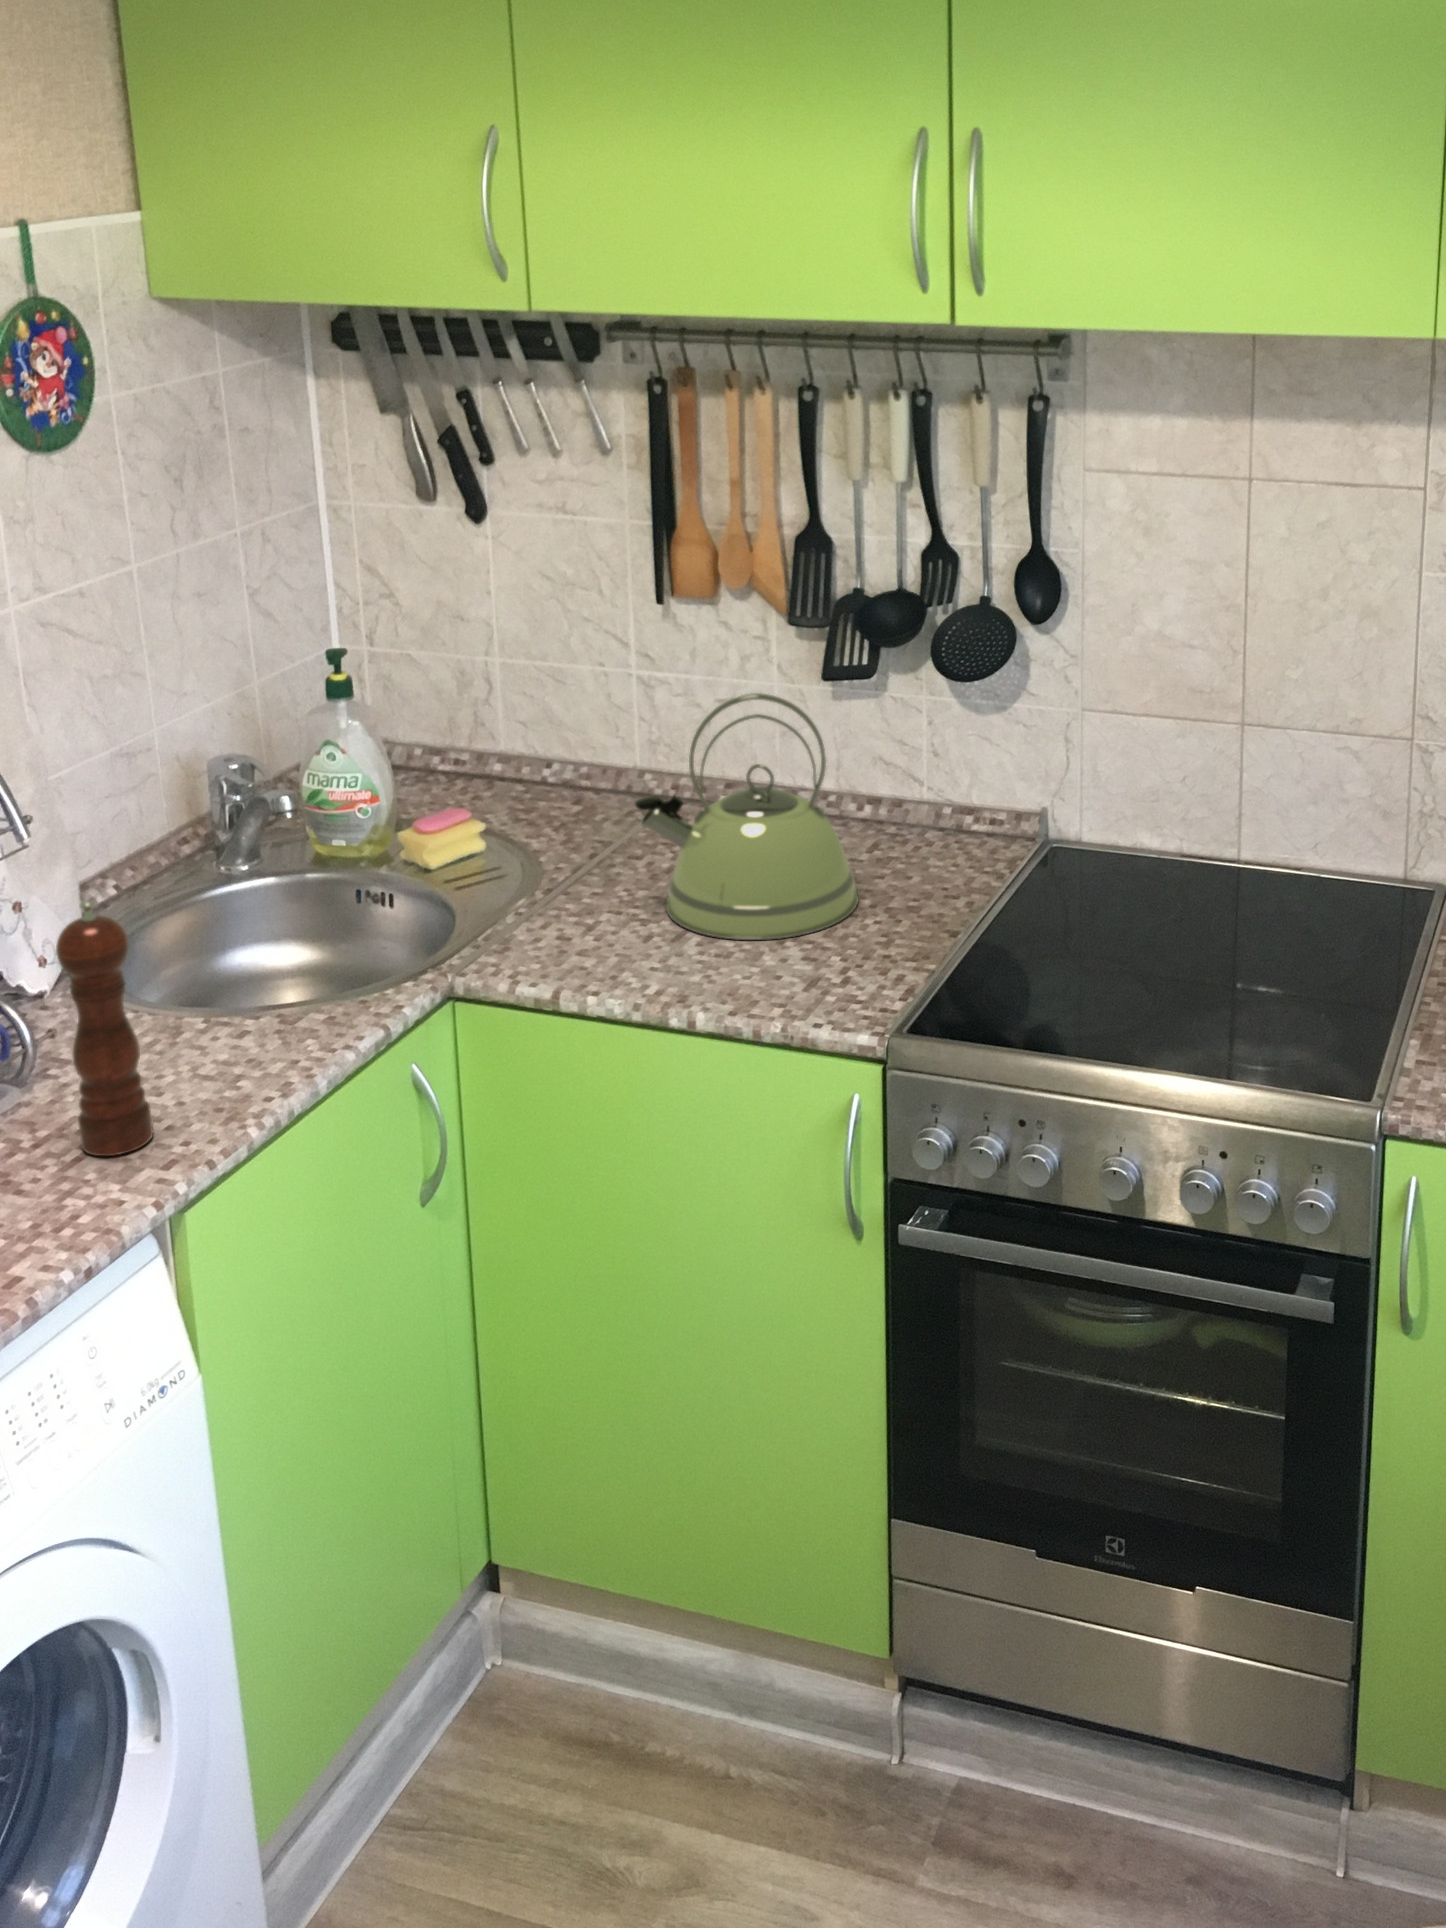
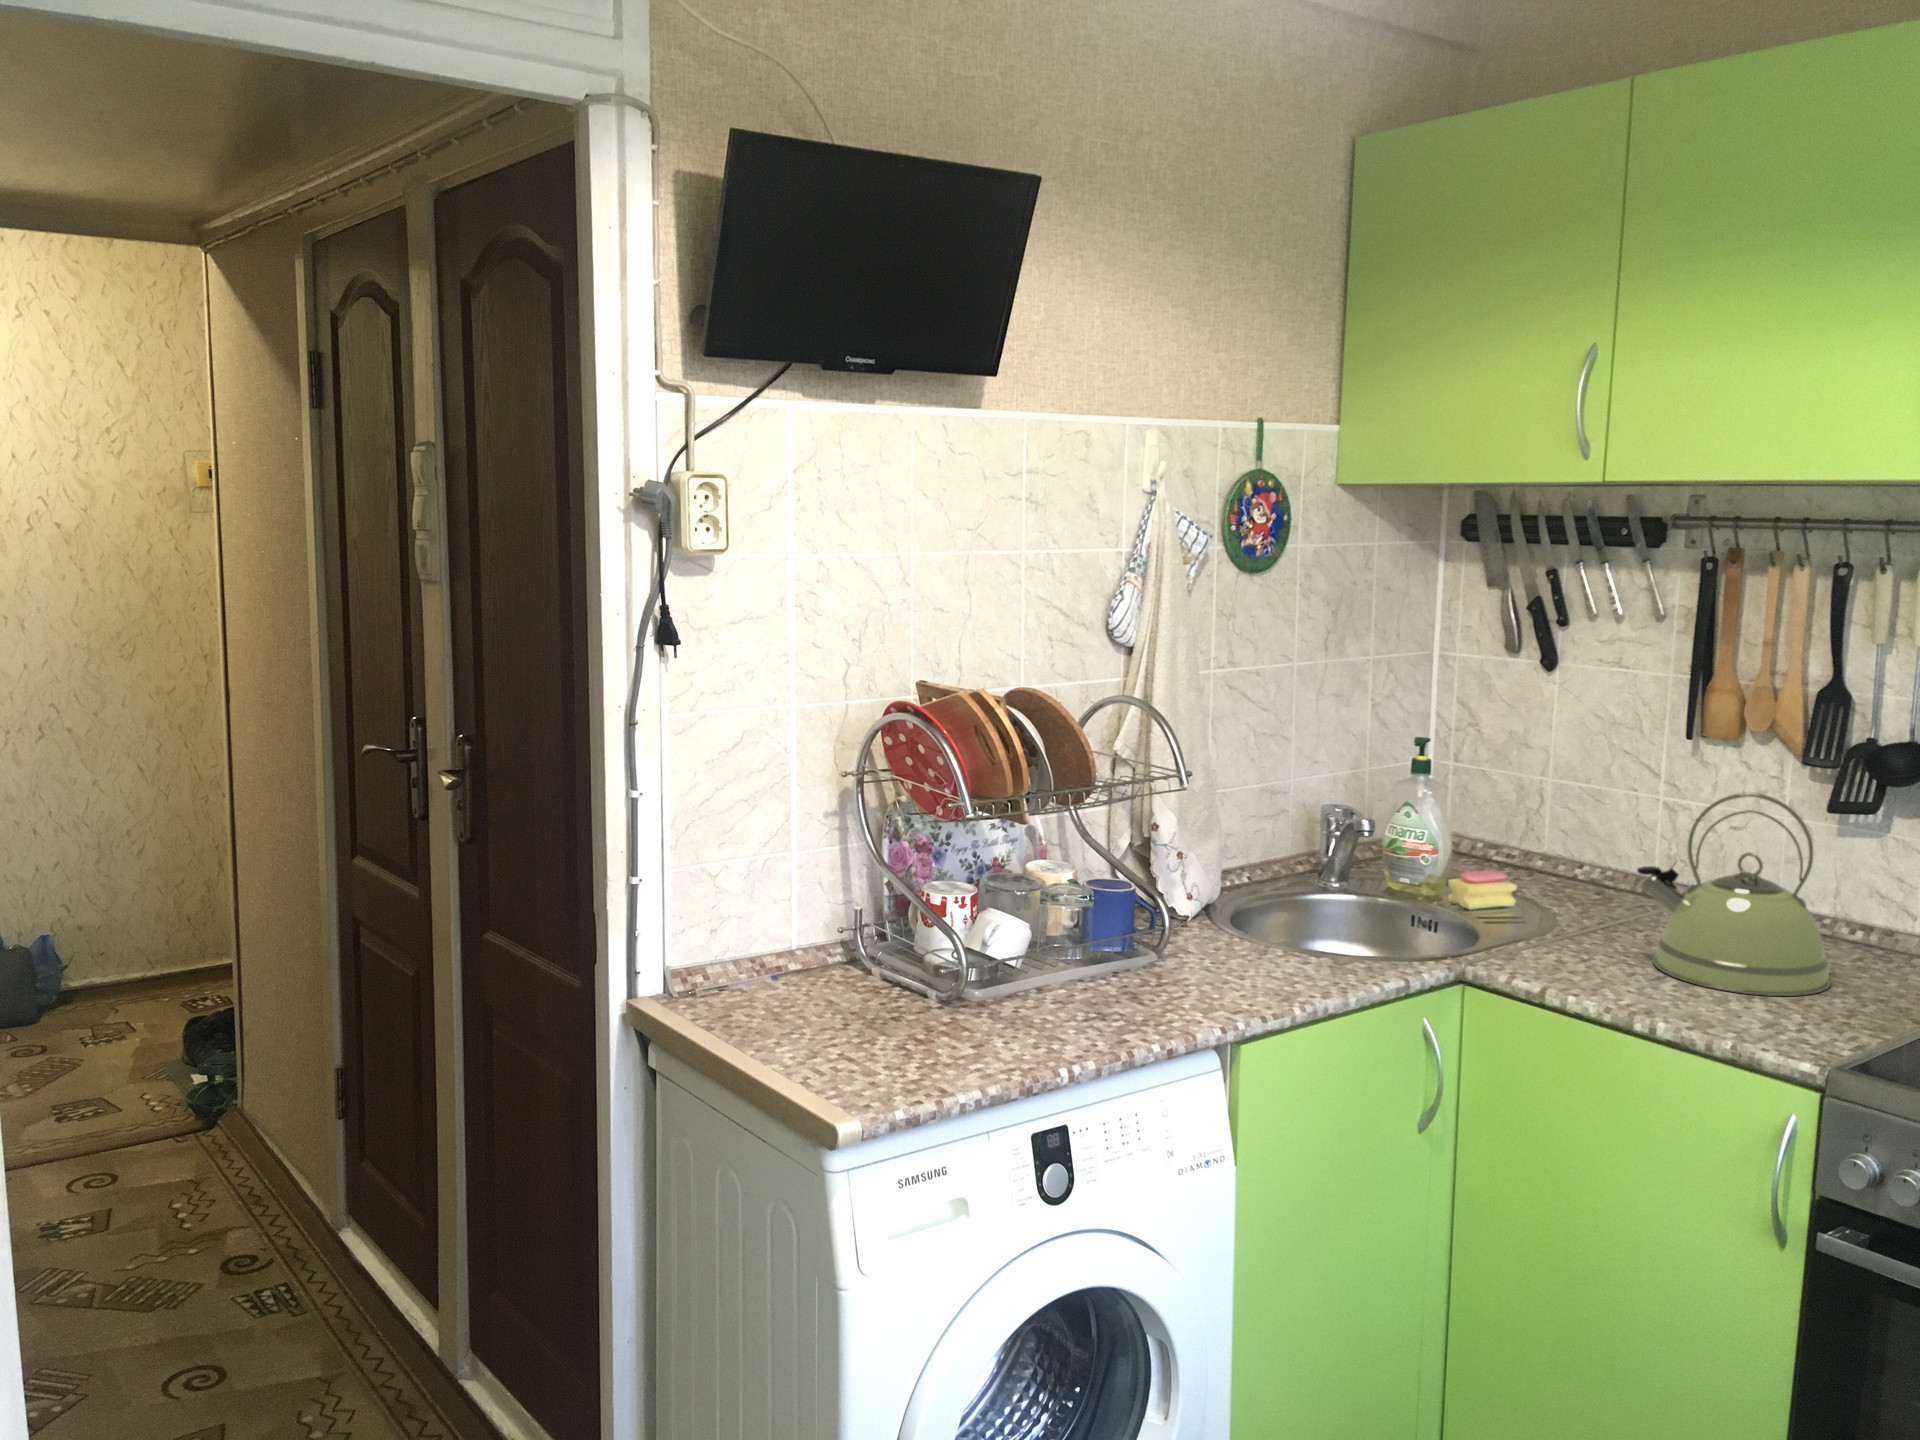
pepper mill: present [56,900,153,1156] -> none [1185,819,1237,1001]

